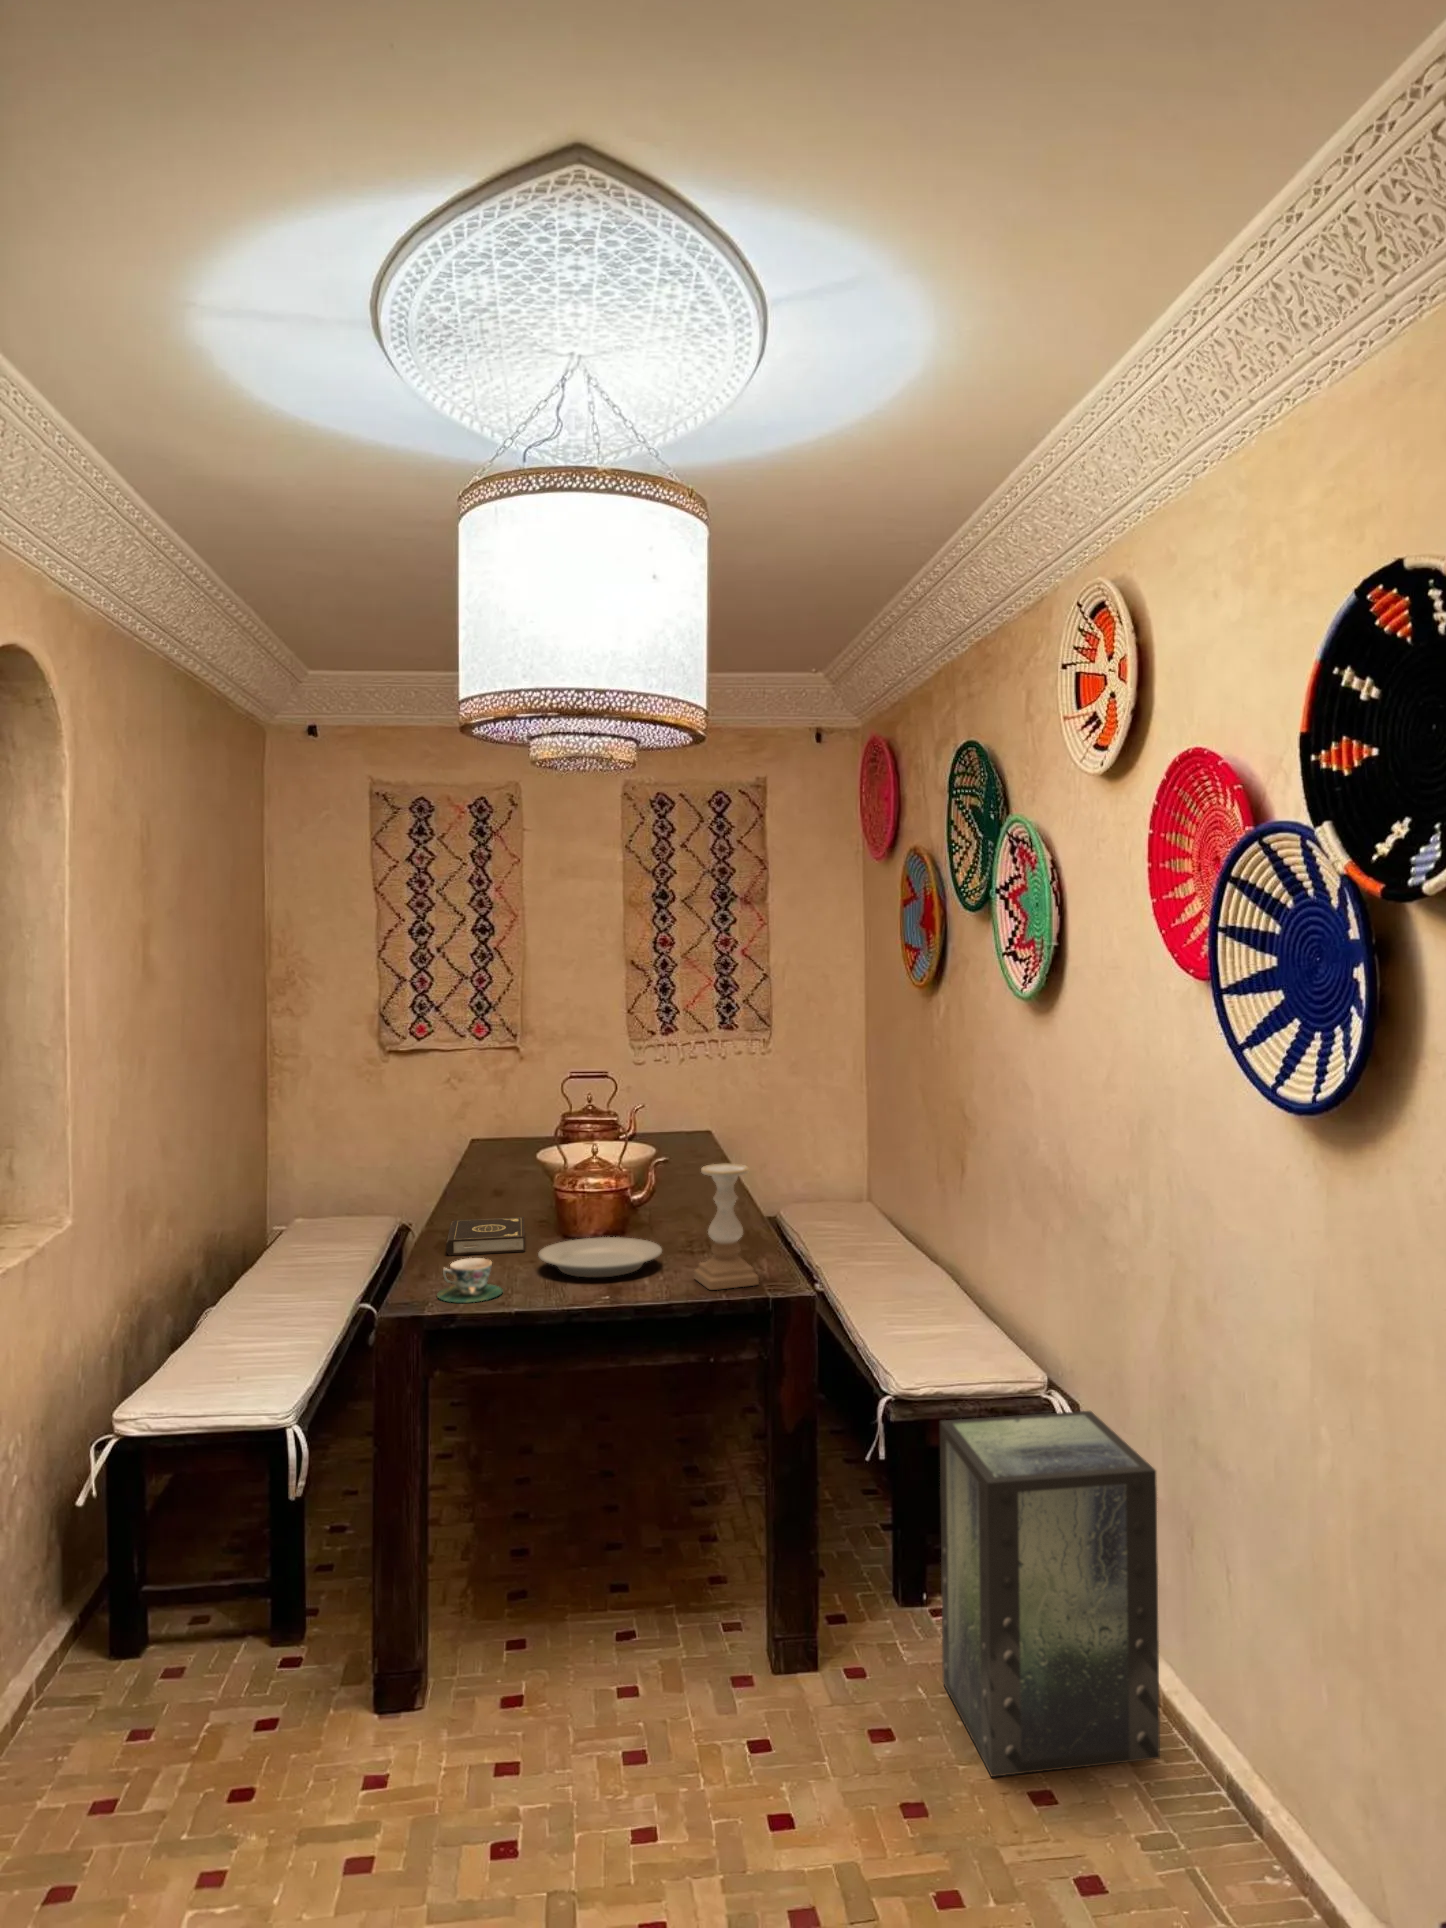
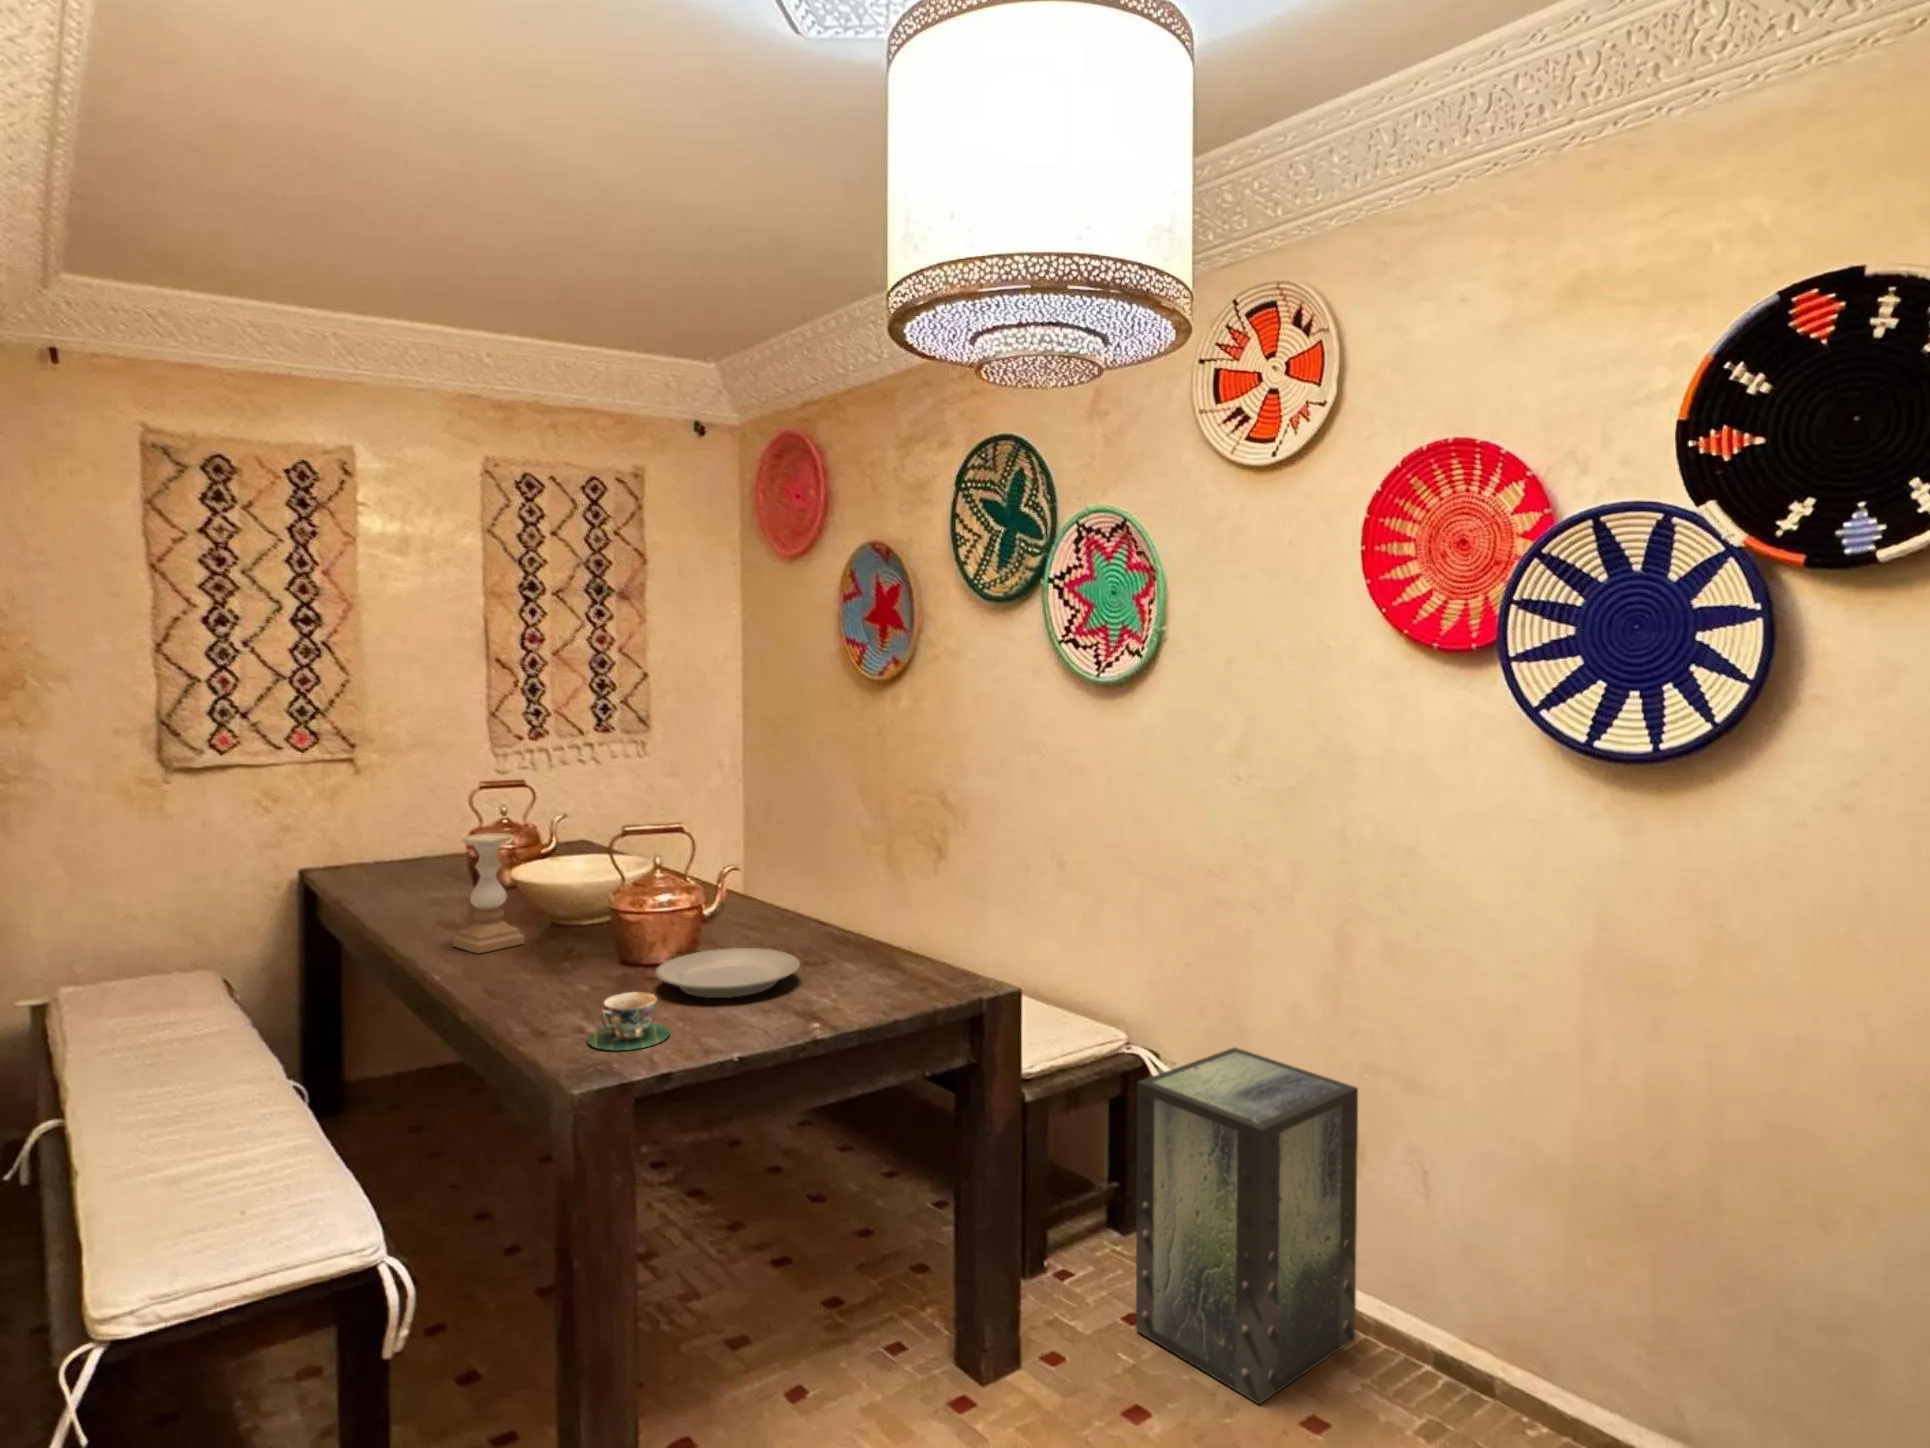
candle holder: present [694,1164,759,1290] -> present [453,833,525,953]
book: present [446,1217,525,1256] -> none [473,942,605,998]

